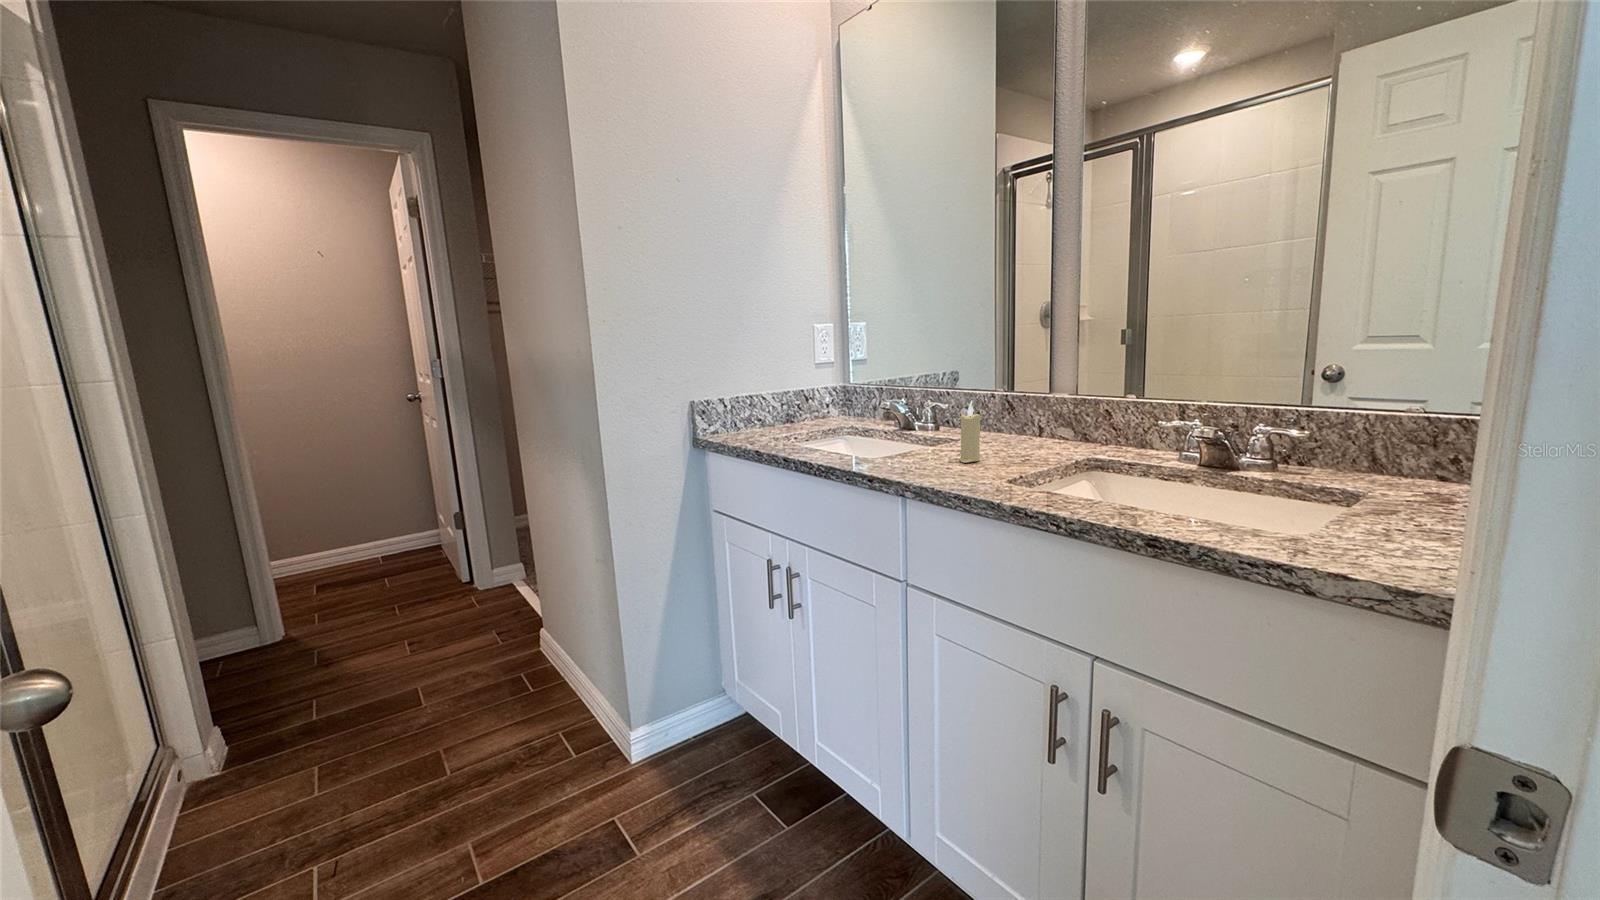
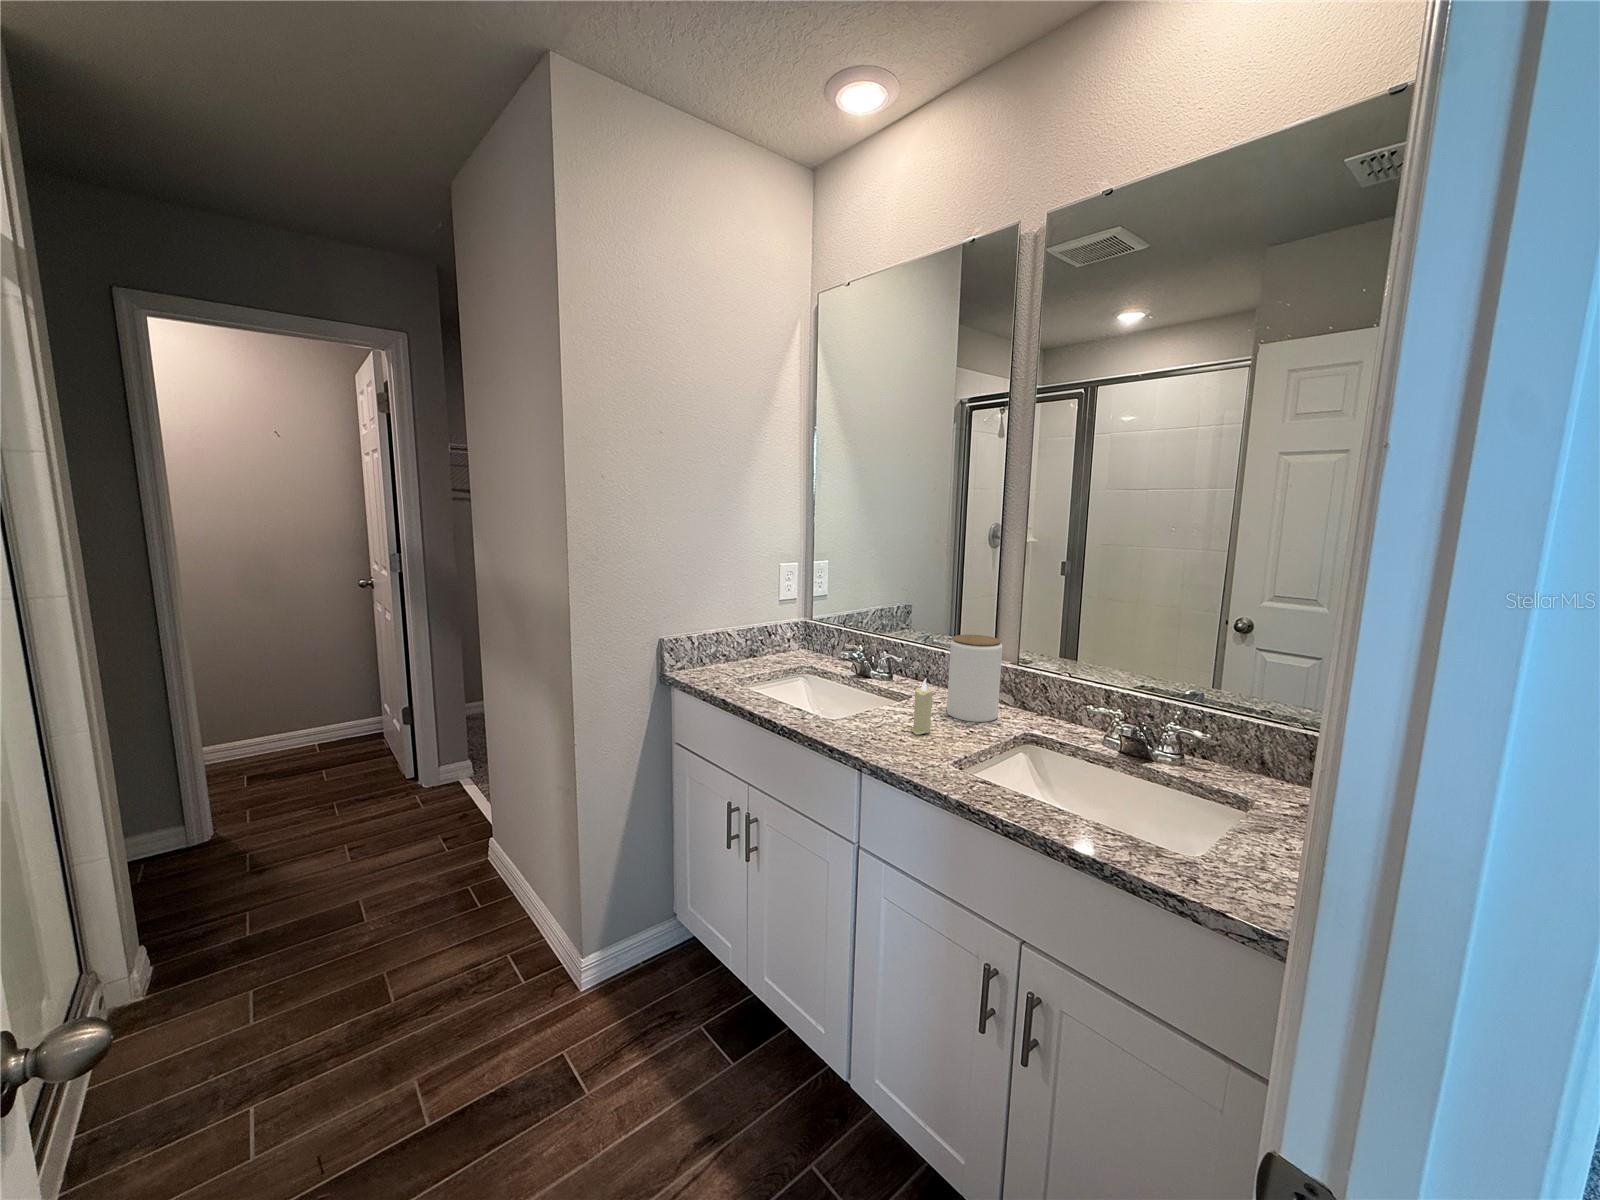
jar: none [998,363,1056,453] -> present [947,635,1002,722]

